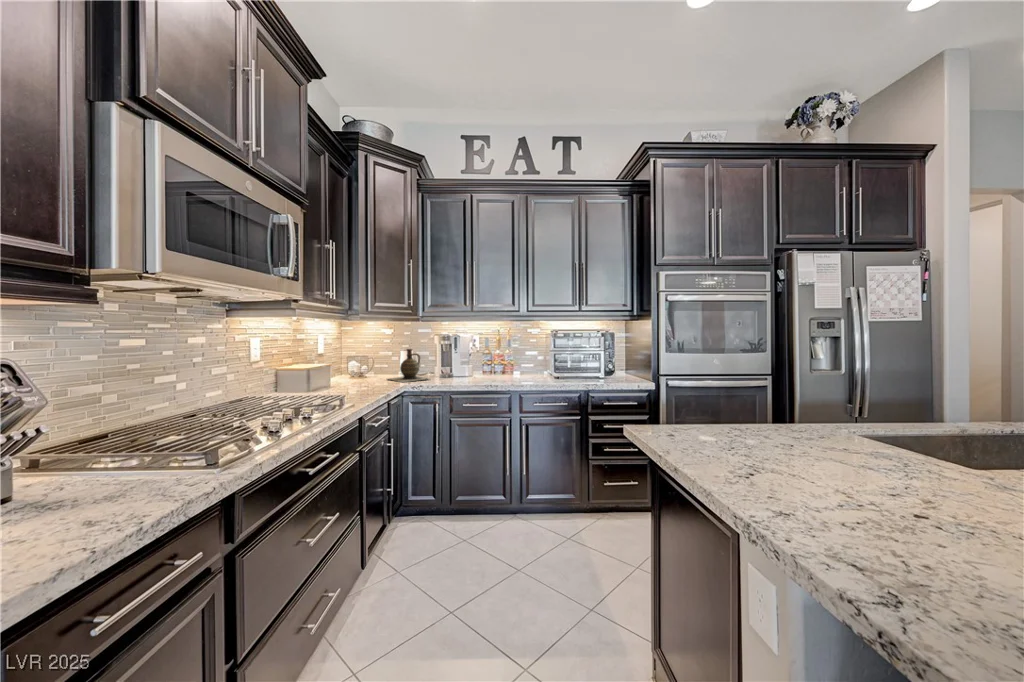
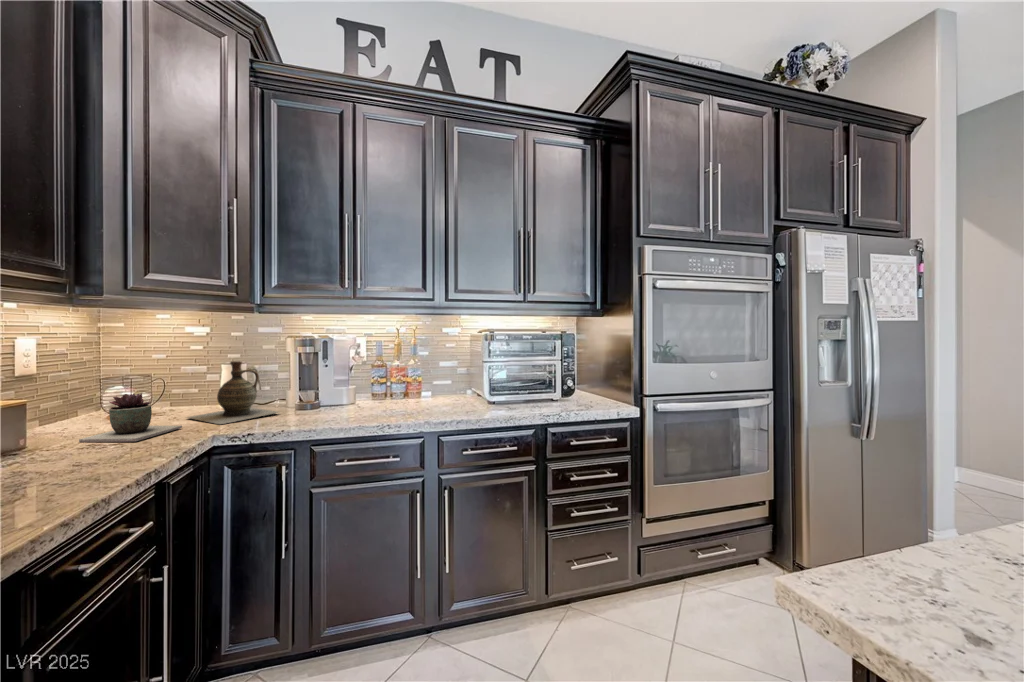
succulent plant: none [346,363,386,386] -> present [79,393,182,442]

